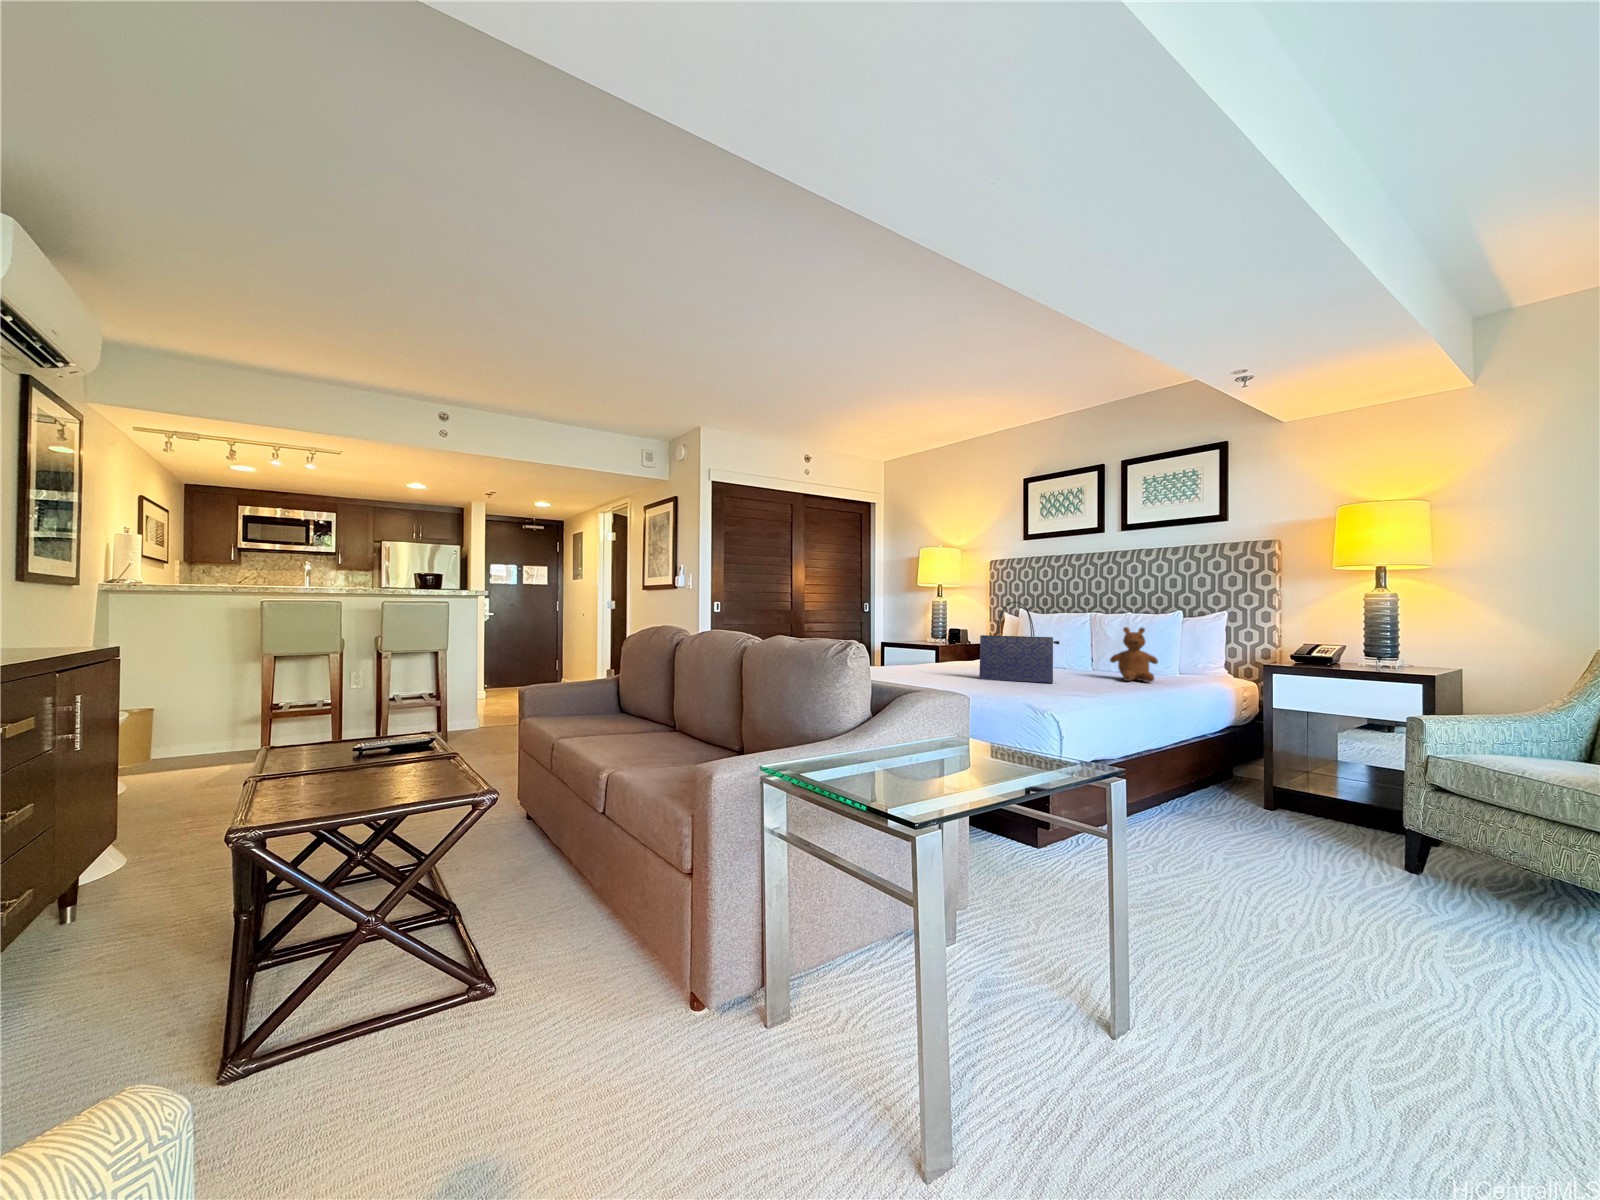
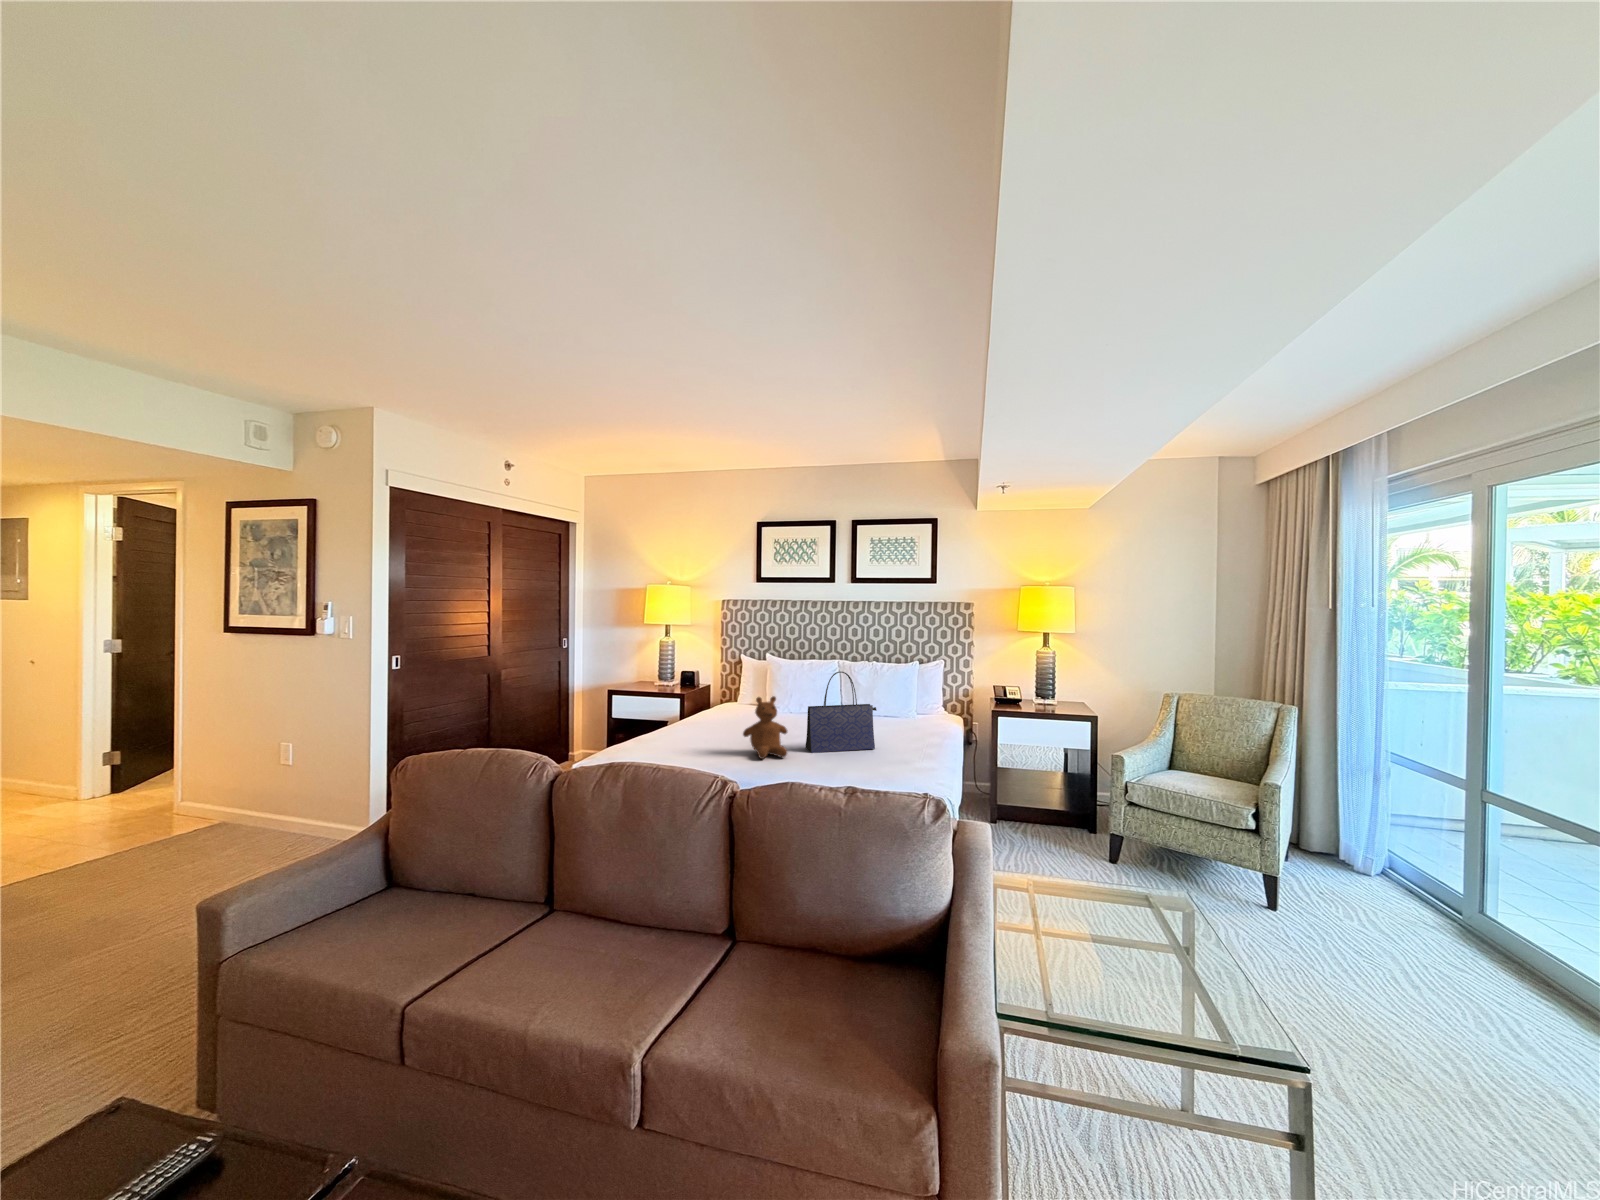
teddy bear: present [1110,627,1158,682] -> present [743,696,787,759]

